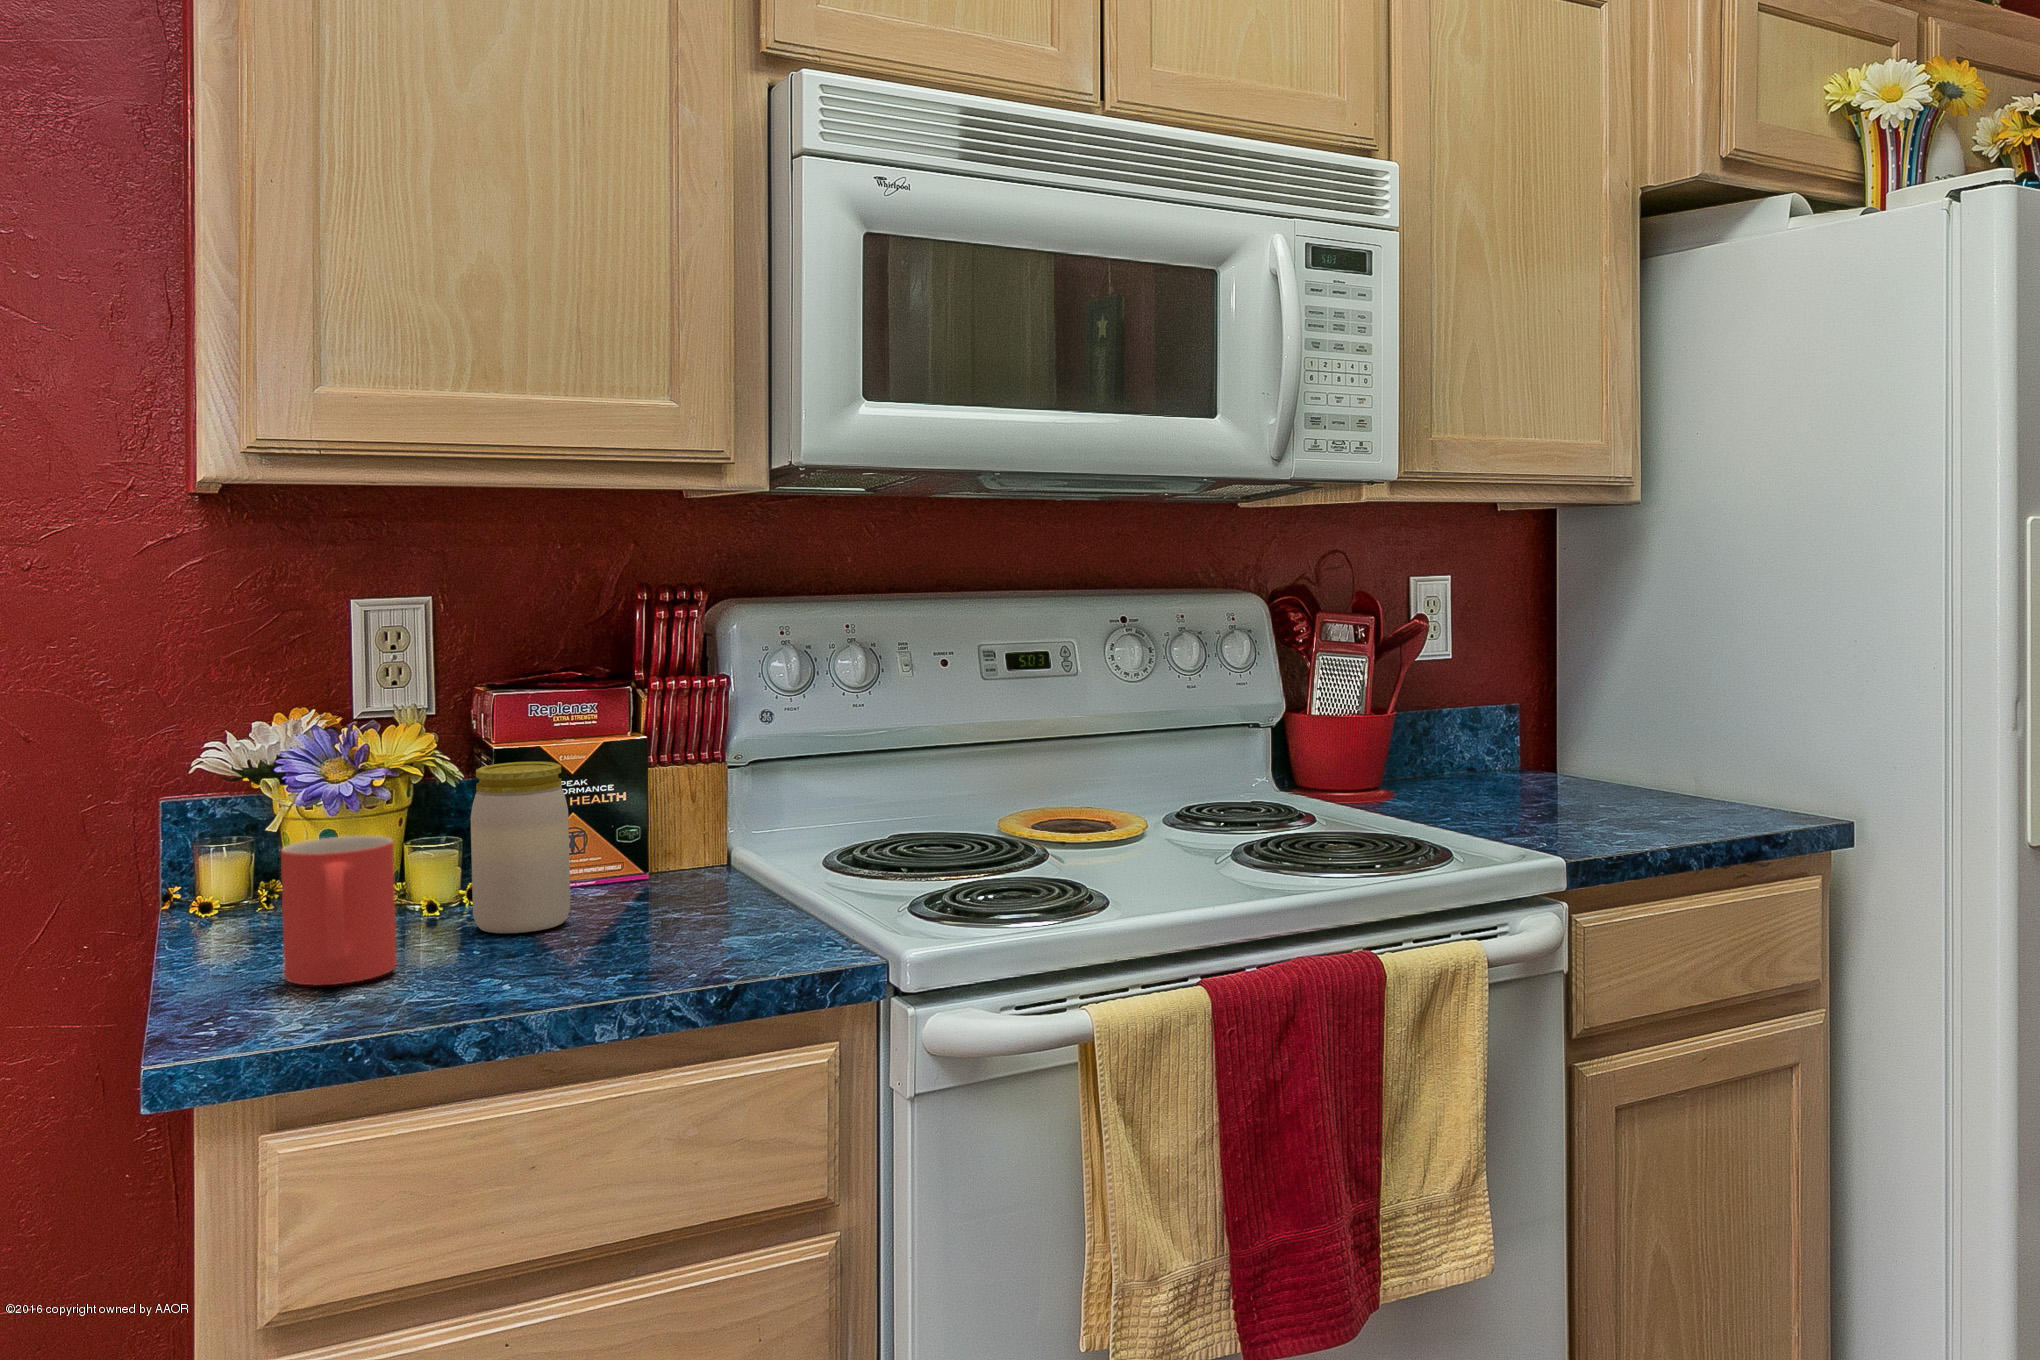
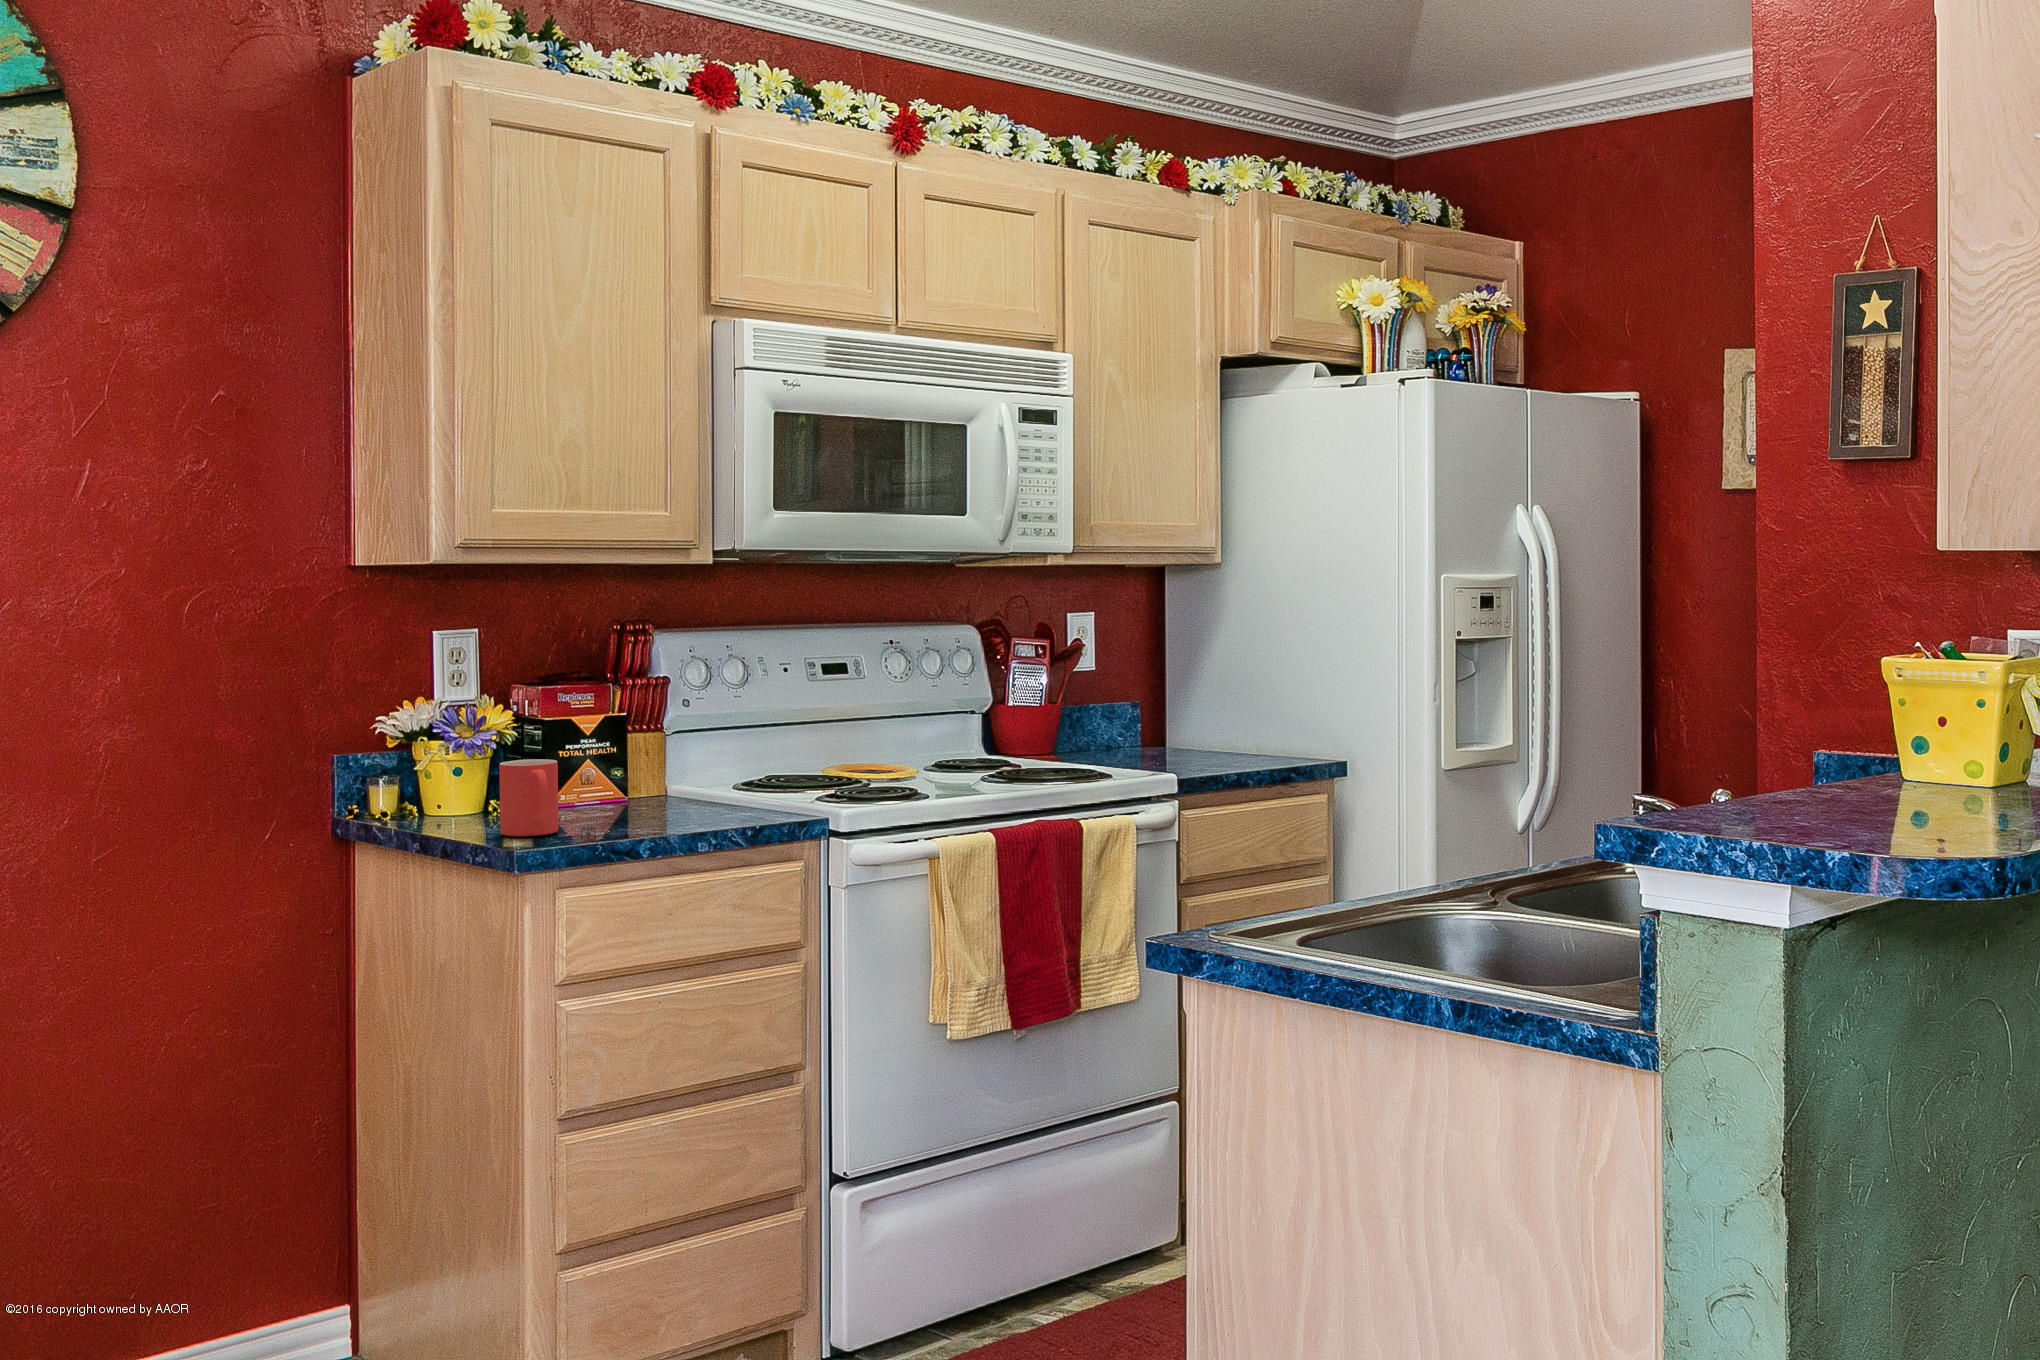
jar: present [471,762,570,933] -> none [563,723,619,819]

